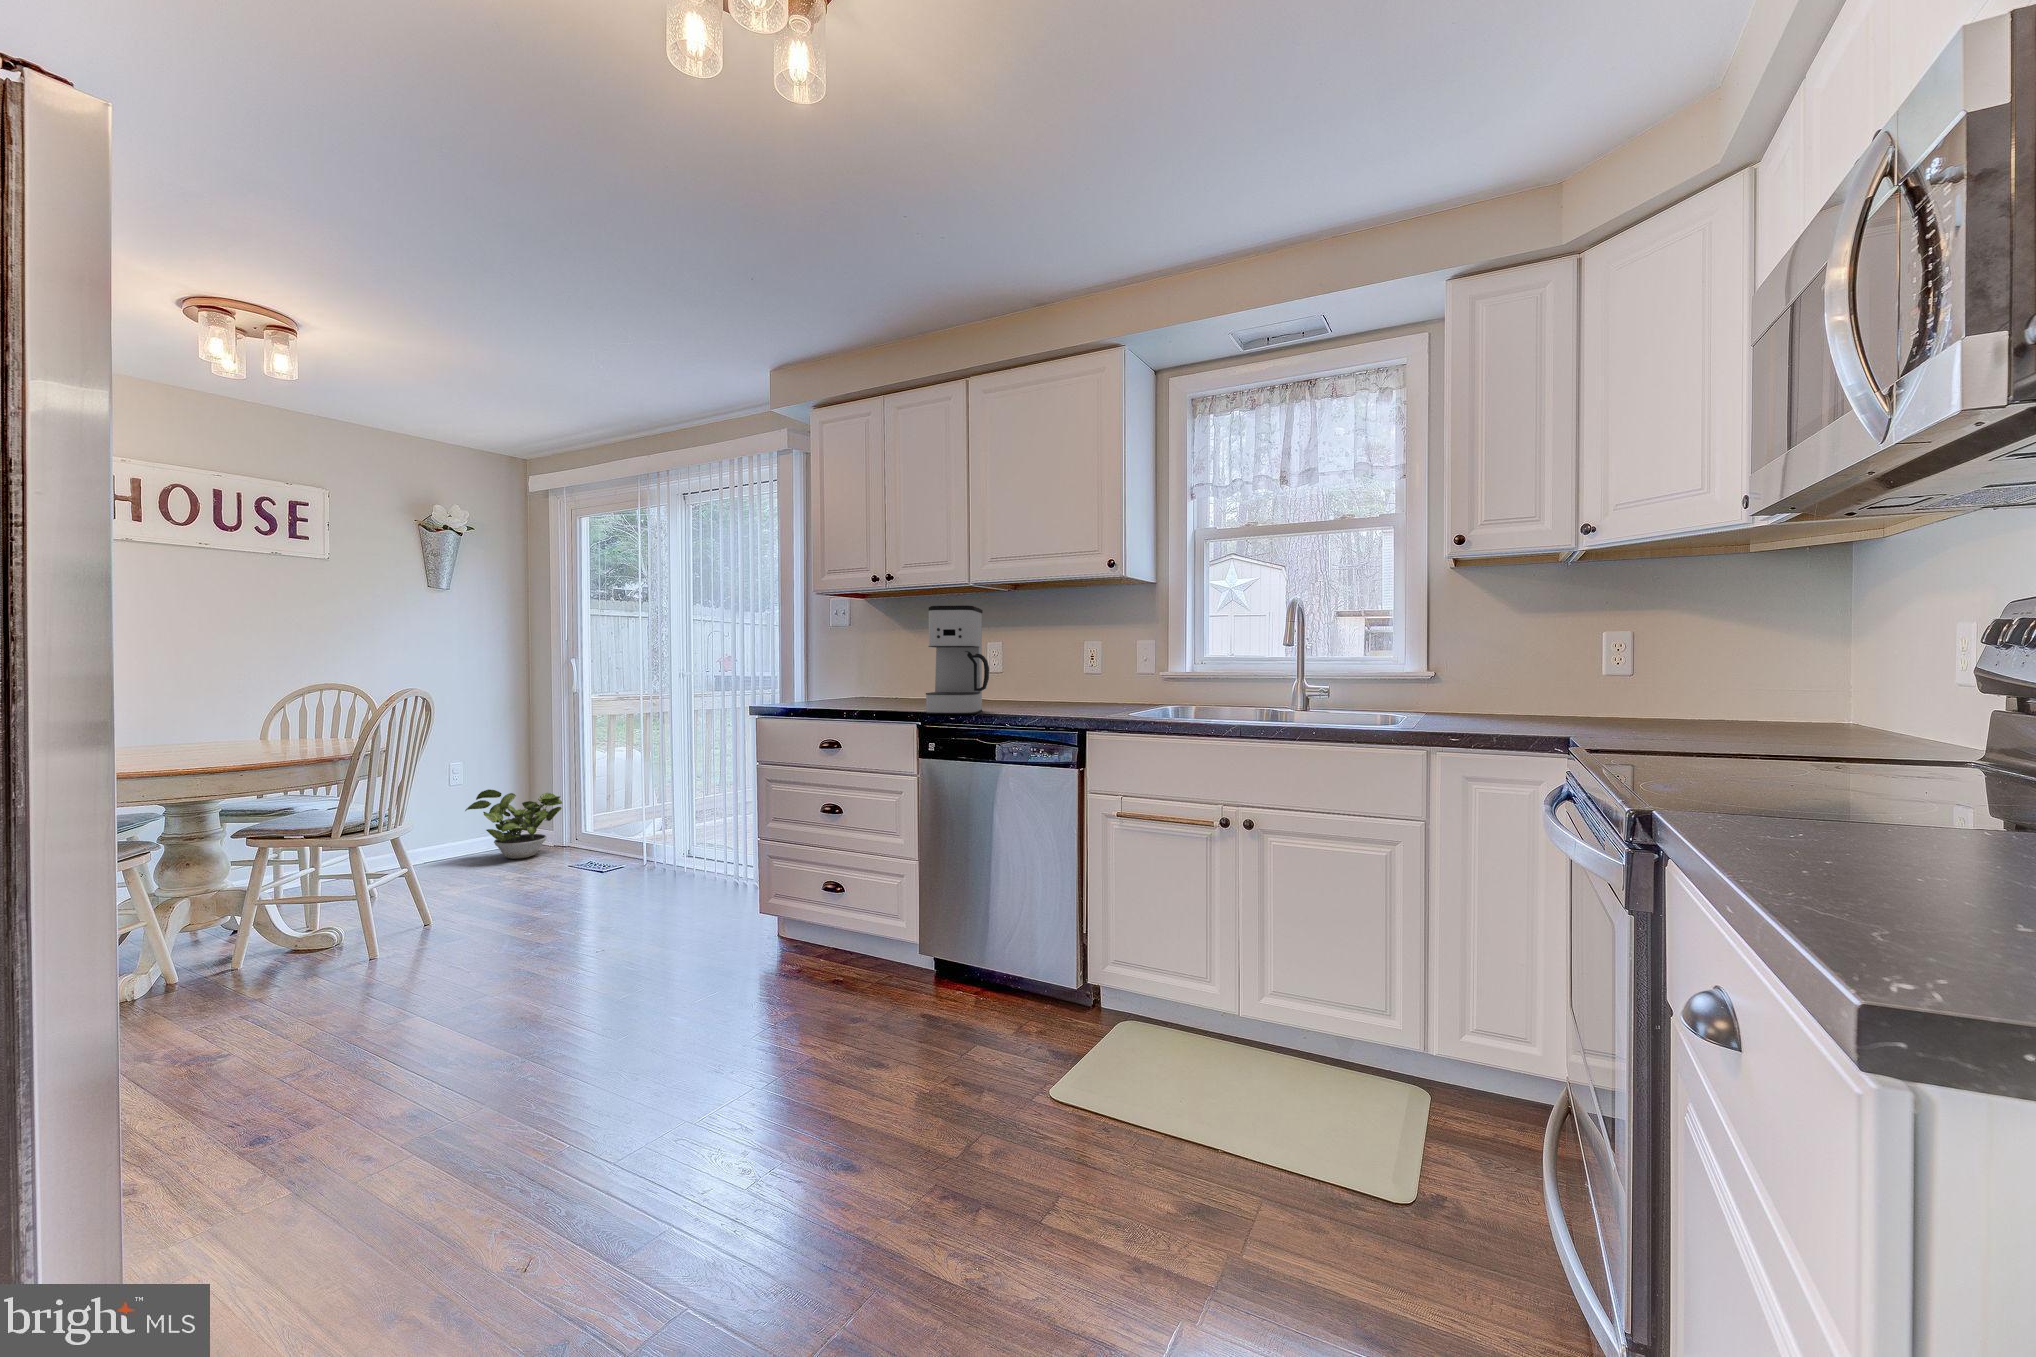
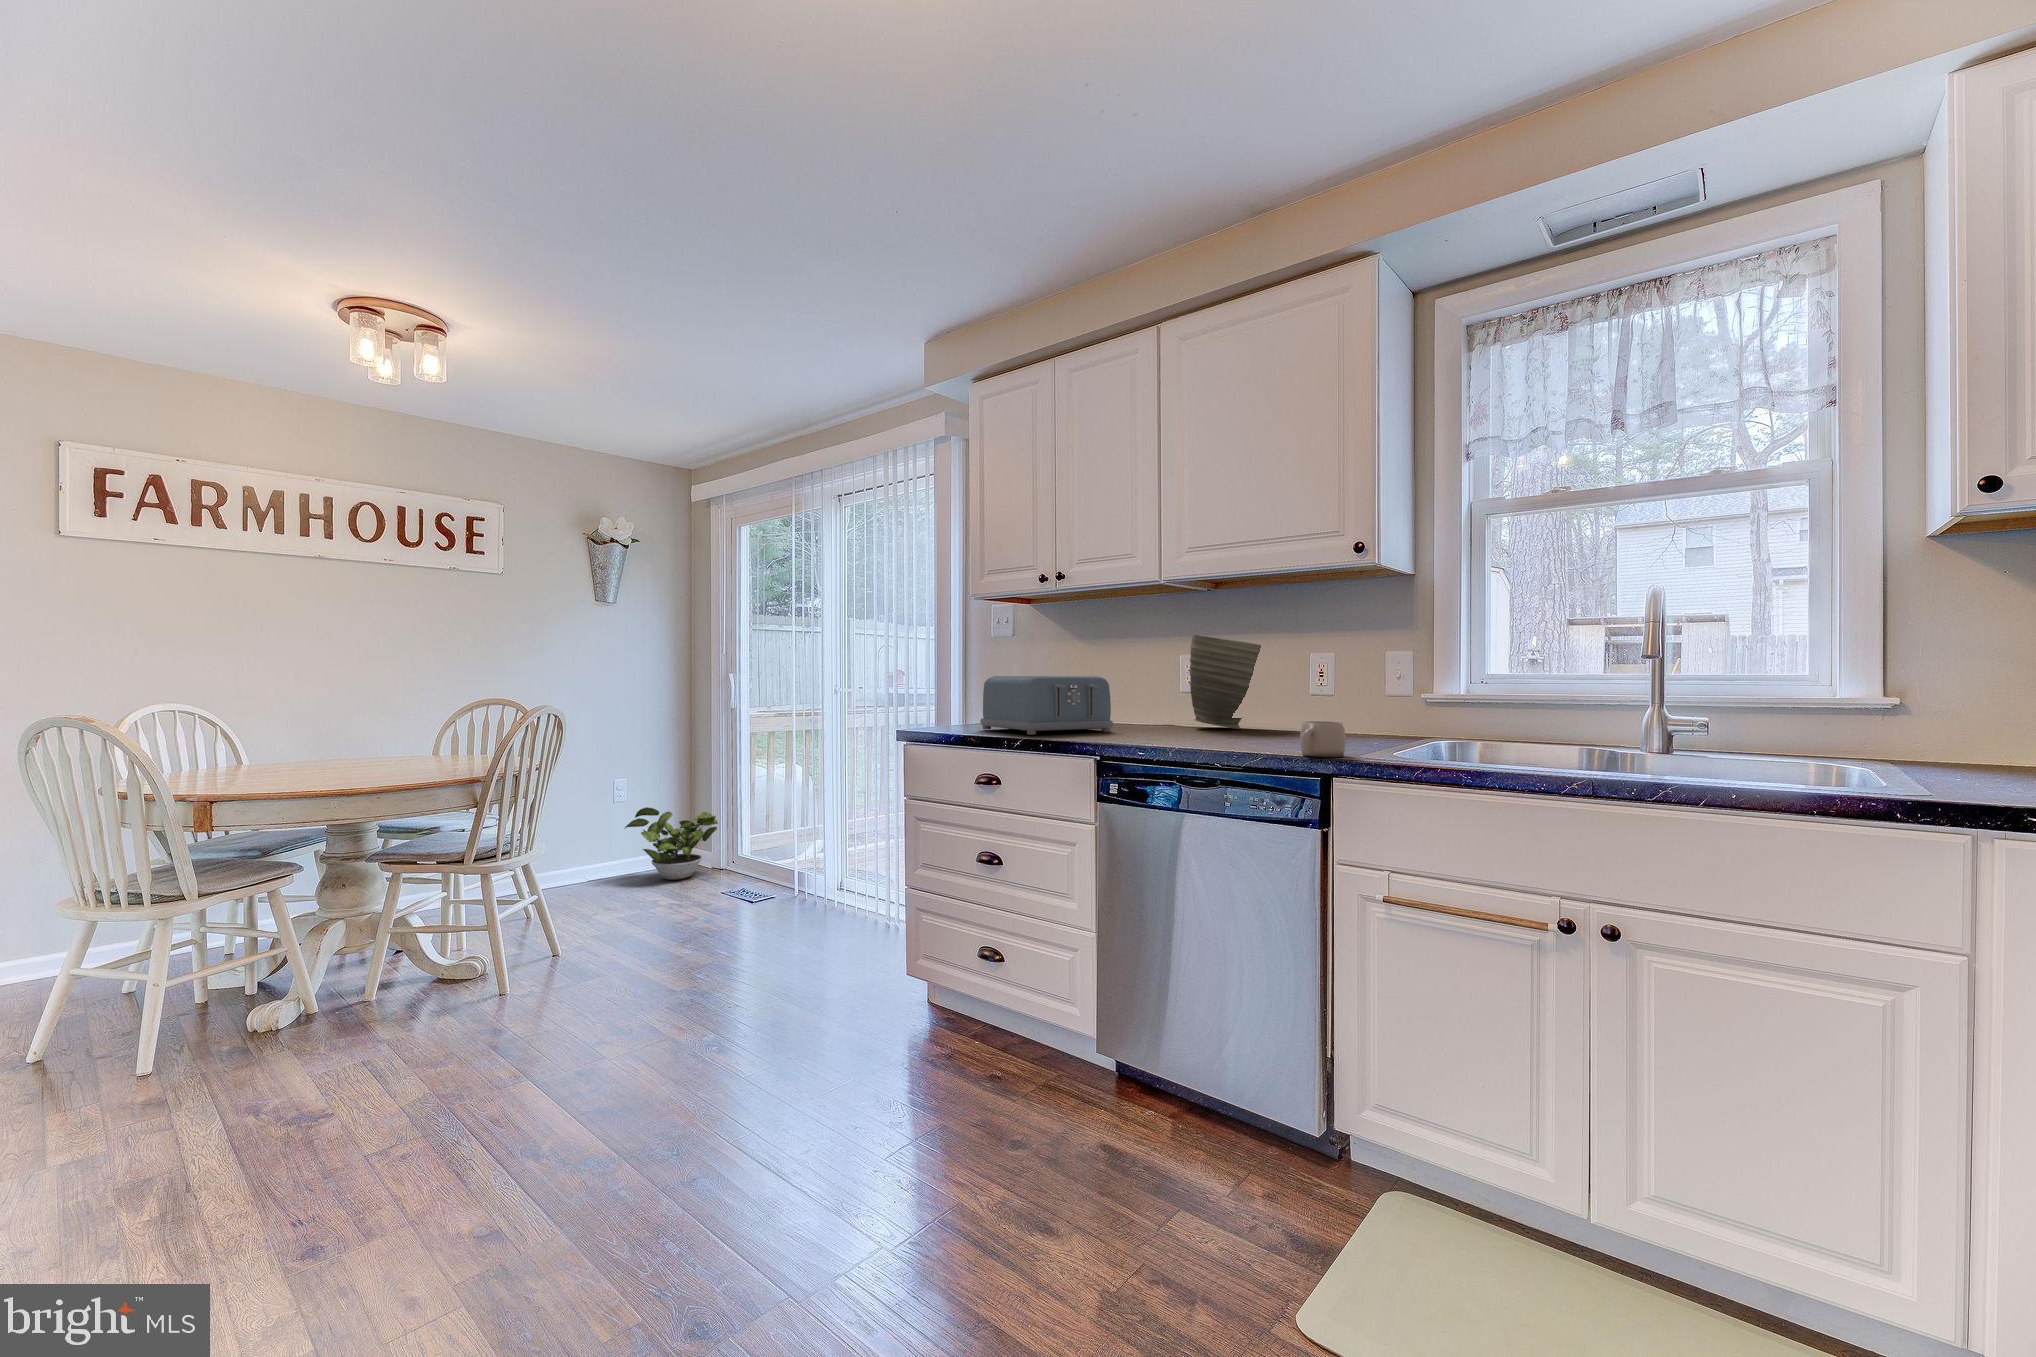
coffee maker: present [926,606,989,714] -> none [1107,605,1190,748]
vase: none [996,627,1056,701] -> present [1190,635,1261,729]
toaster: none [824,660,934,708] -> present [980,676,1113,735]
mug: none [1064,692,1095,717] -> present [1300,721,1346,757]

